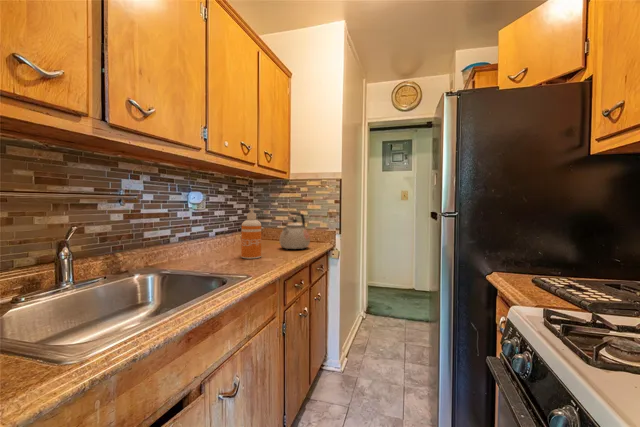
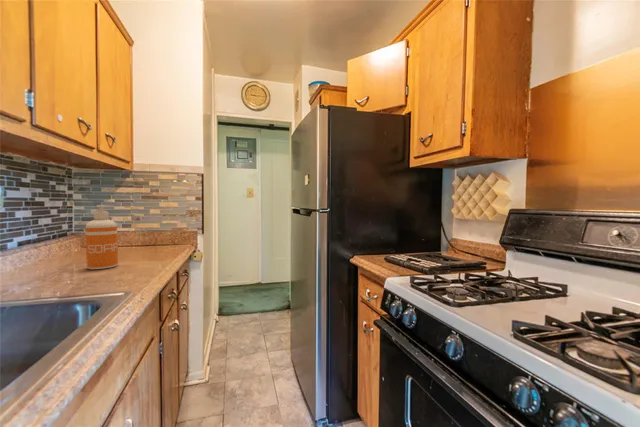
kettle: present [279,213,310,249] -> none [132,210,173,253]

